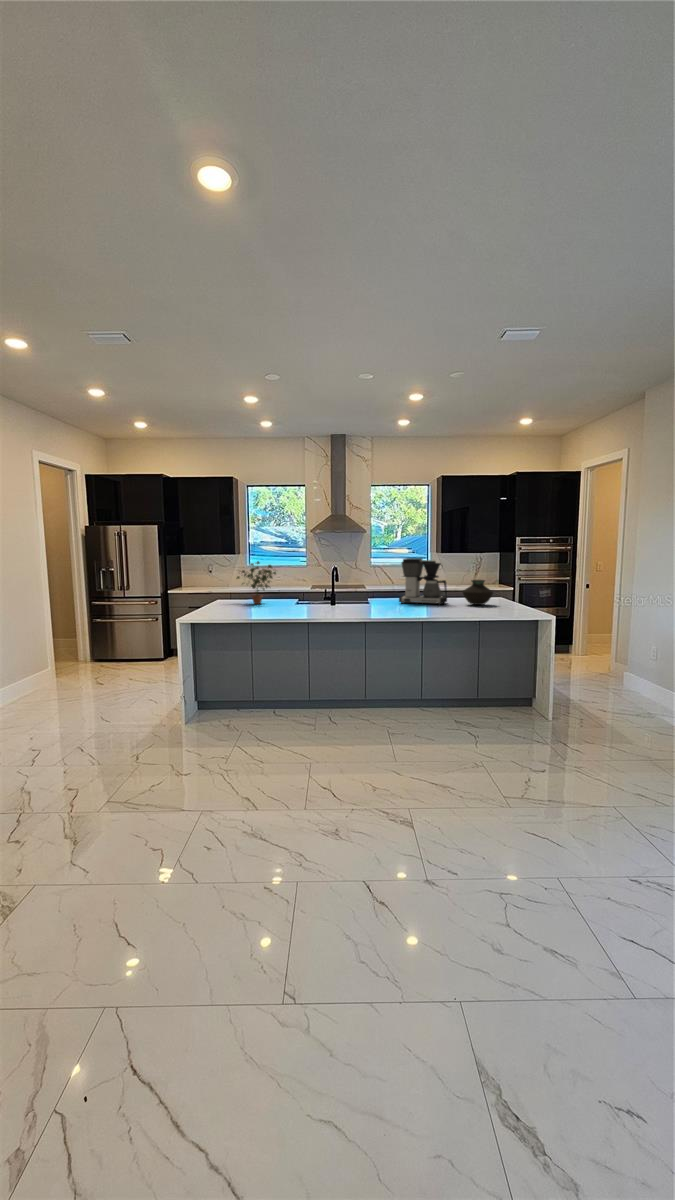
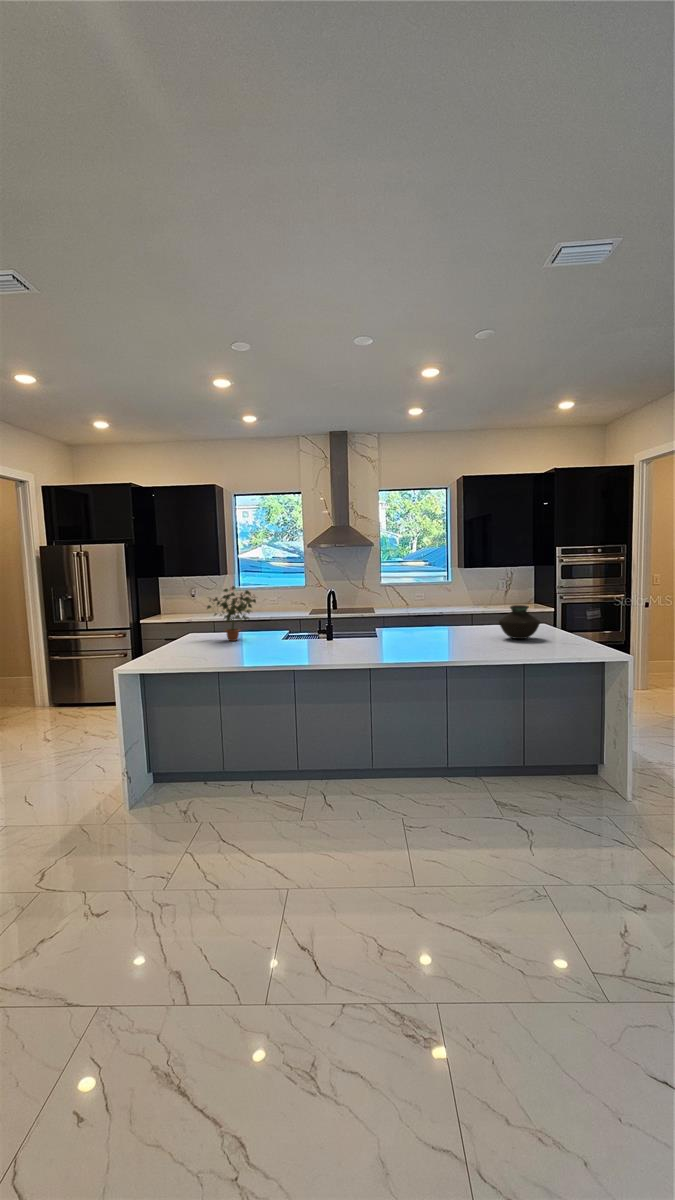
coffee maker: present [399,558,447,605] -> none [414,578,478,640]

